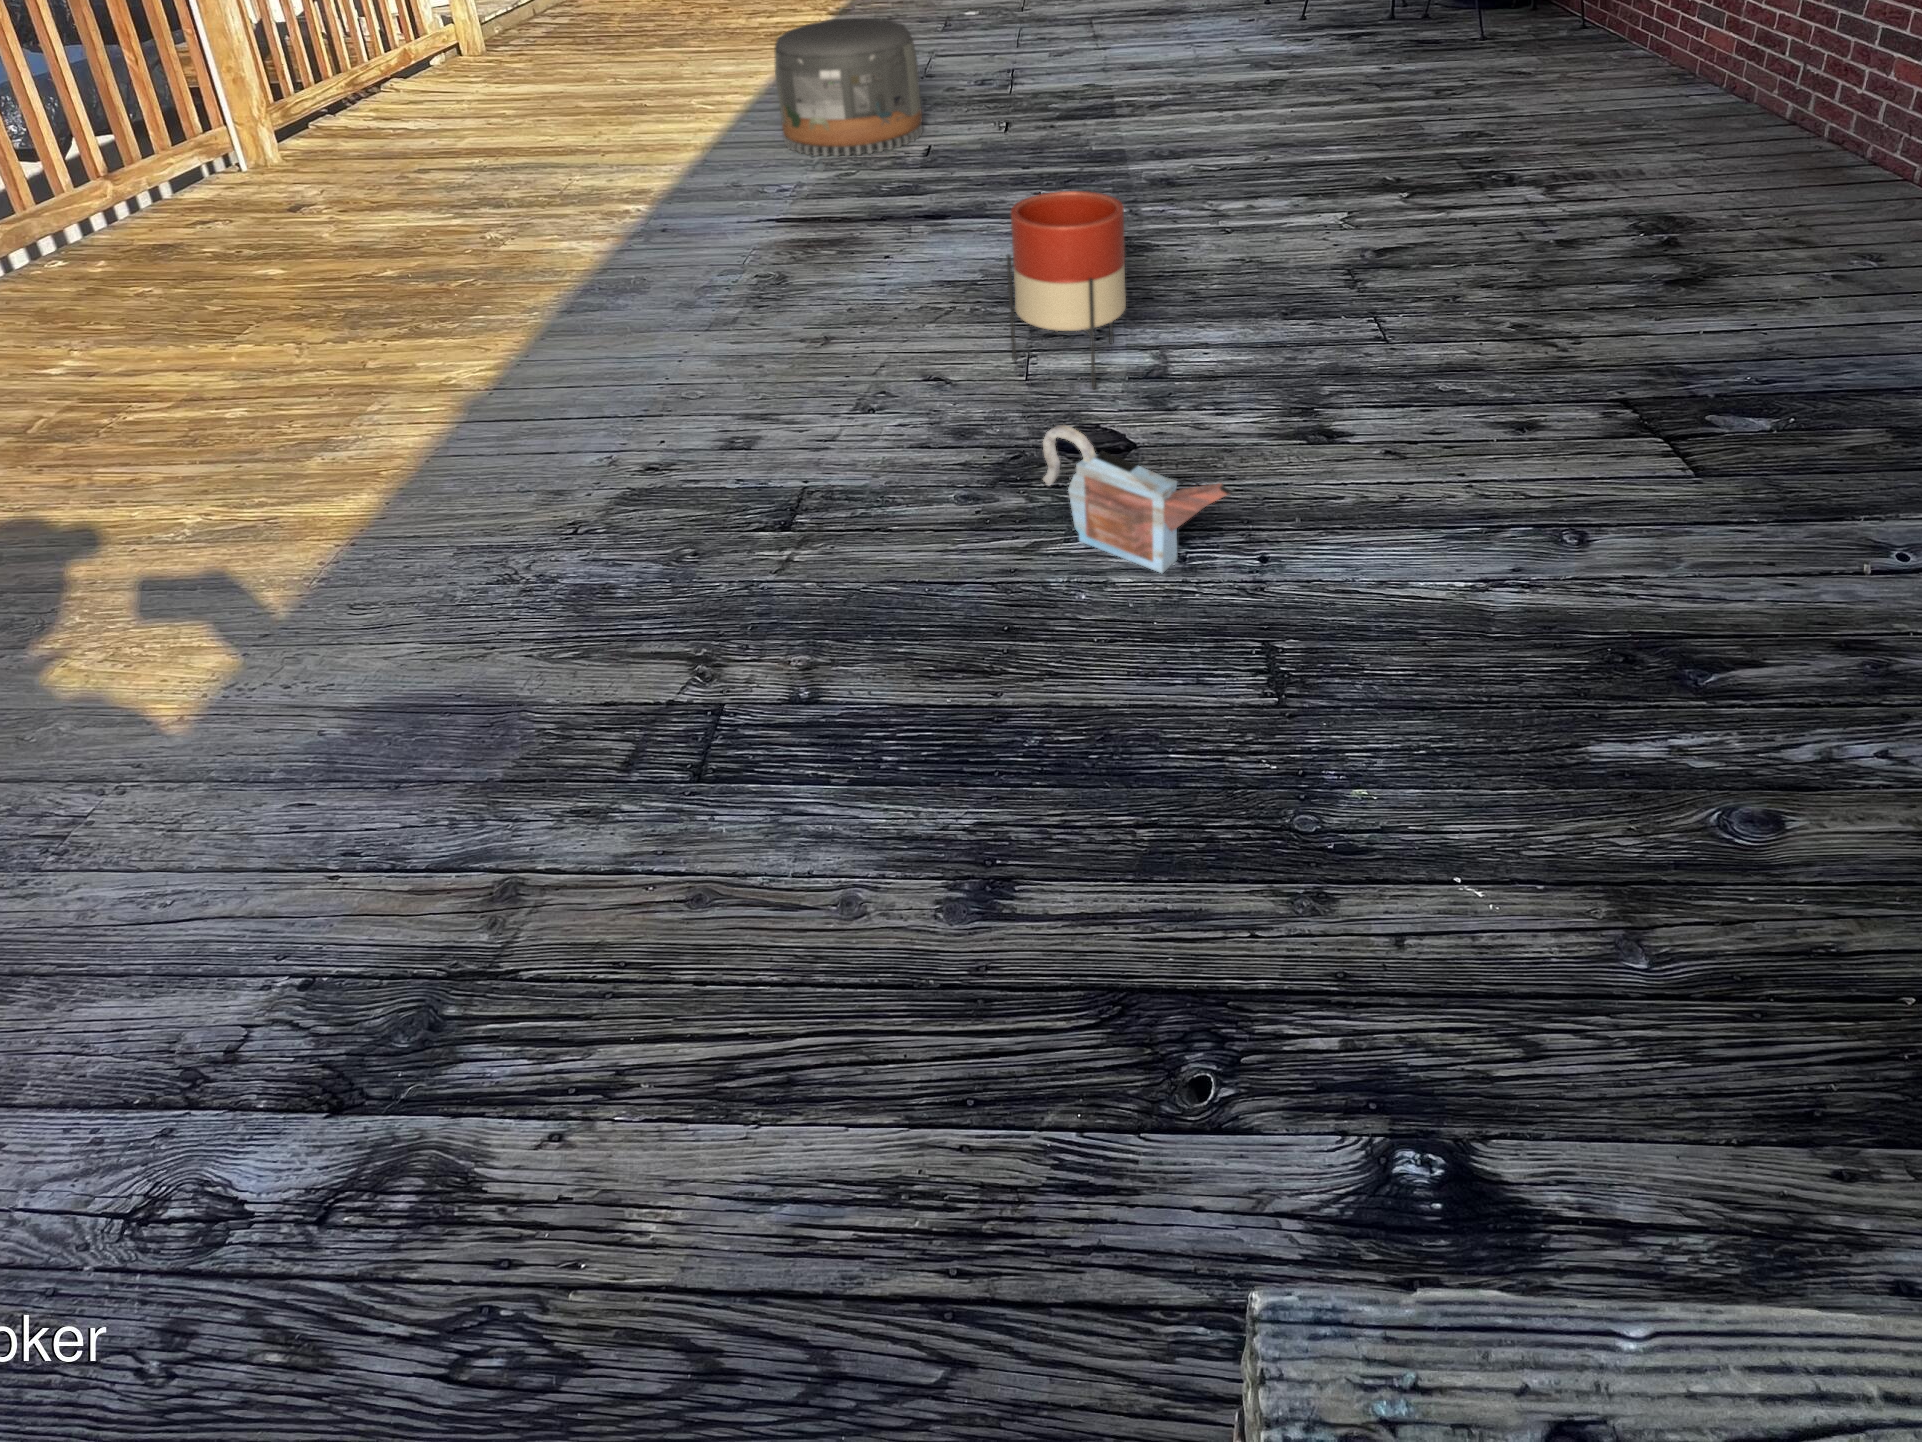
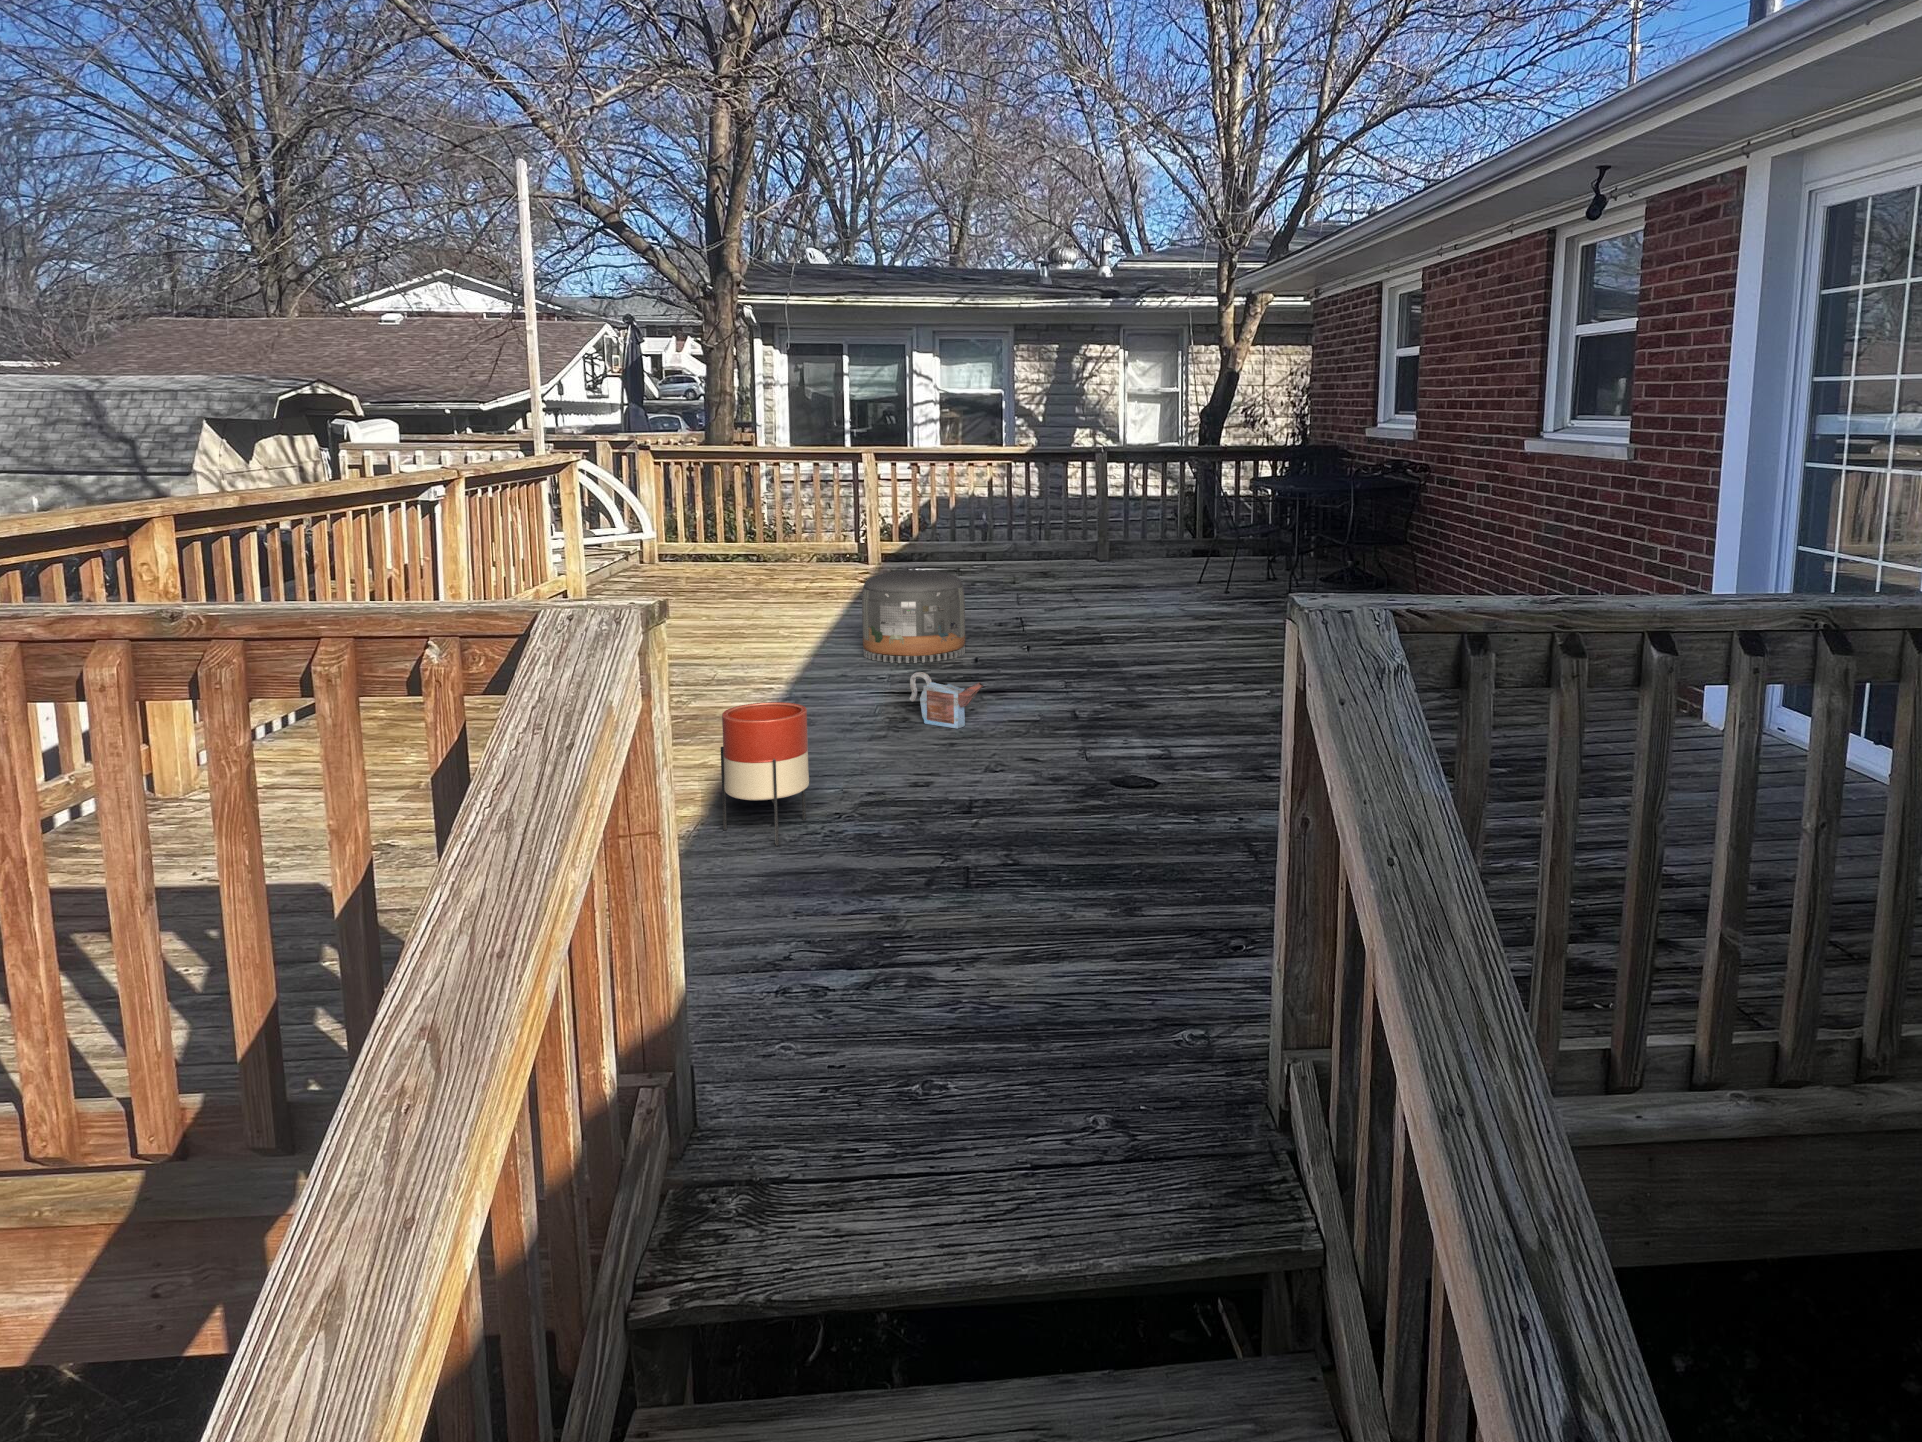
planter: present [1007,191,1126,389] -> present [721,702,809,846]
watering can: present [1043,425,1230,573] -> present [910,672,984,729]

